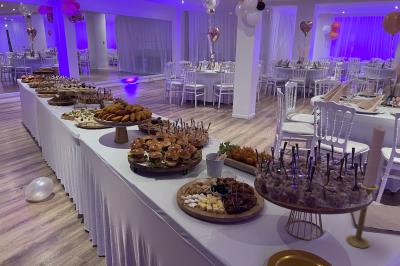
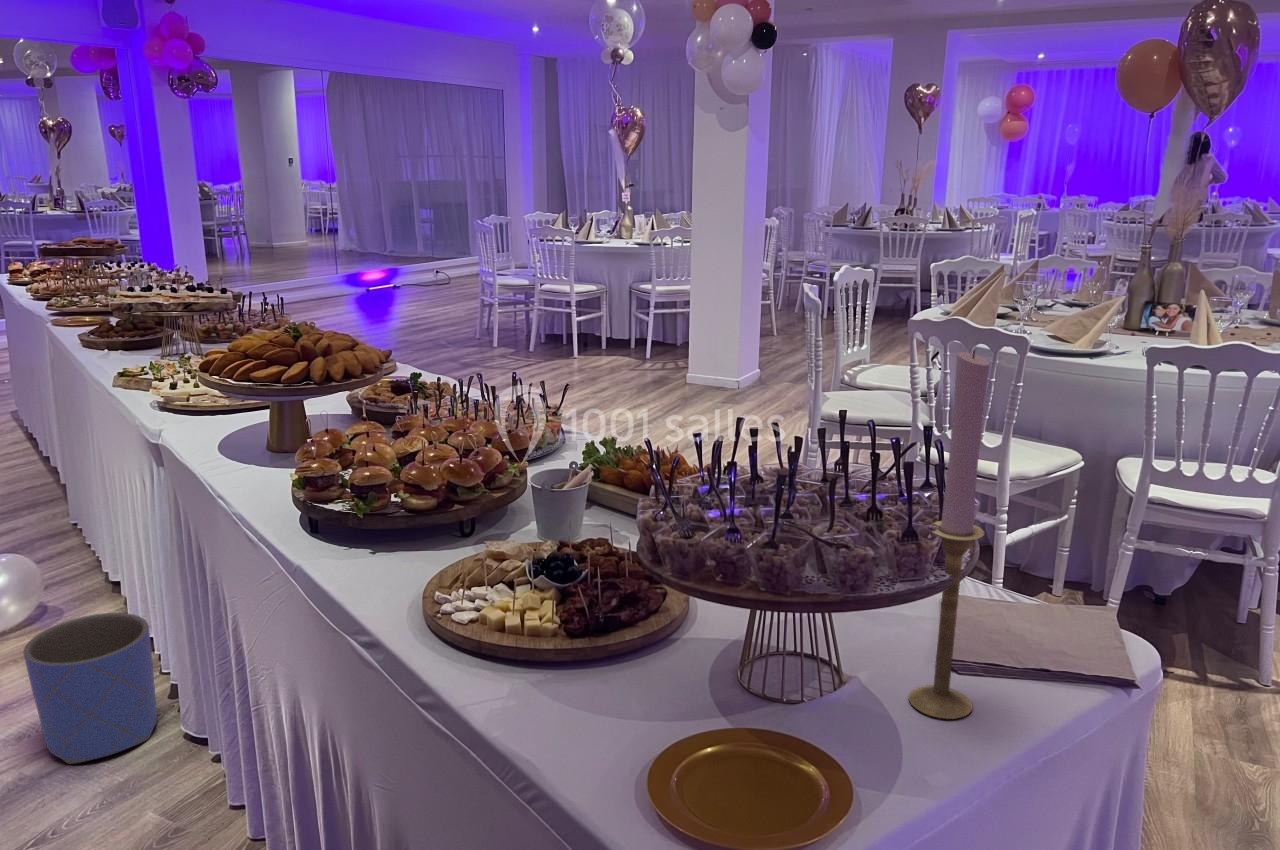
planter: none [35,191,75,238] -> present [24,613,157,764]

